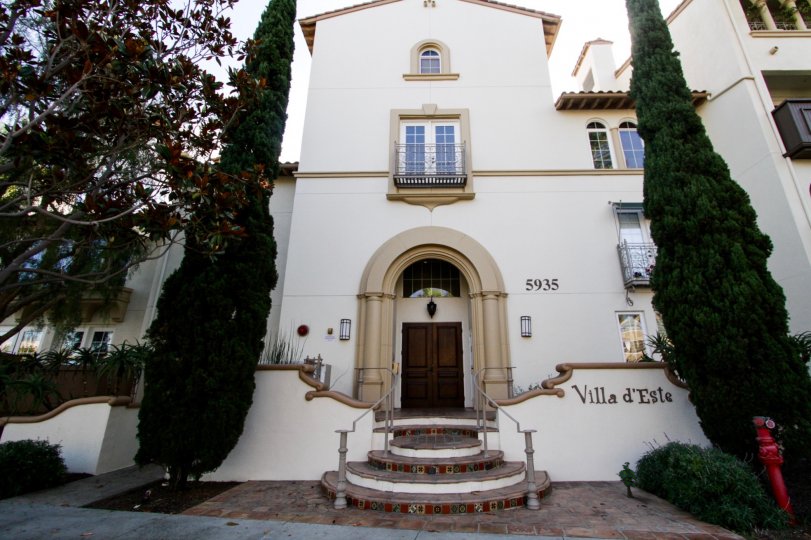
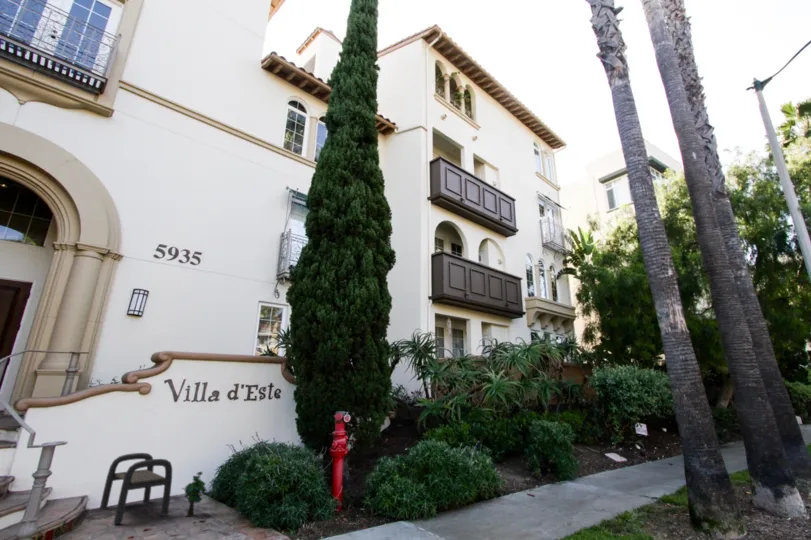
bench: none [554,442,611,493] -> present [100,453,172,524]

